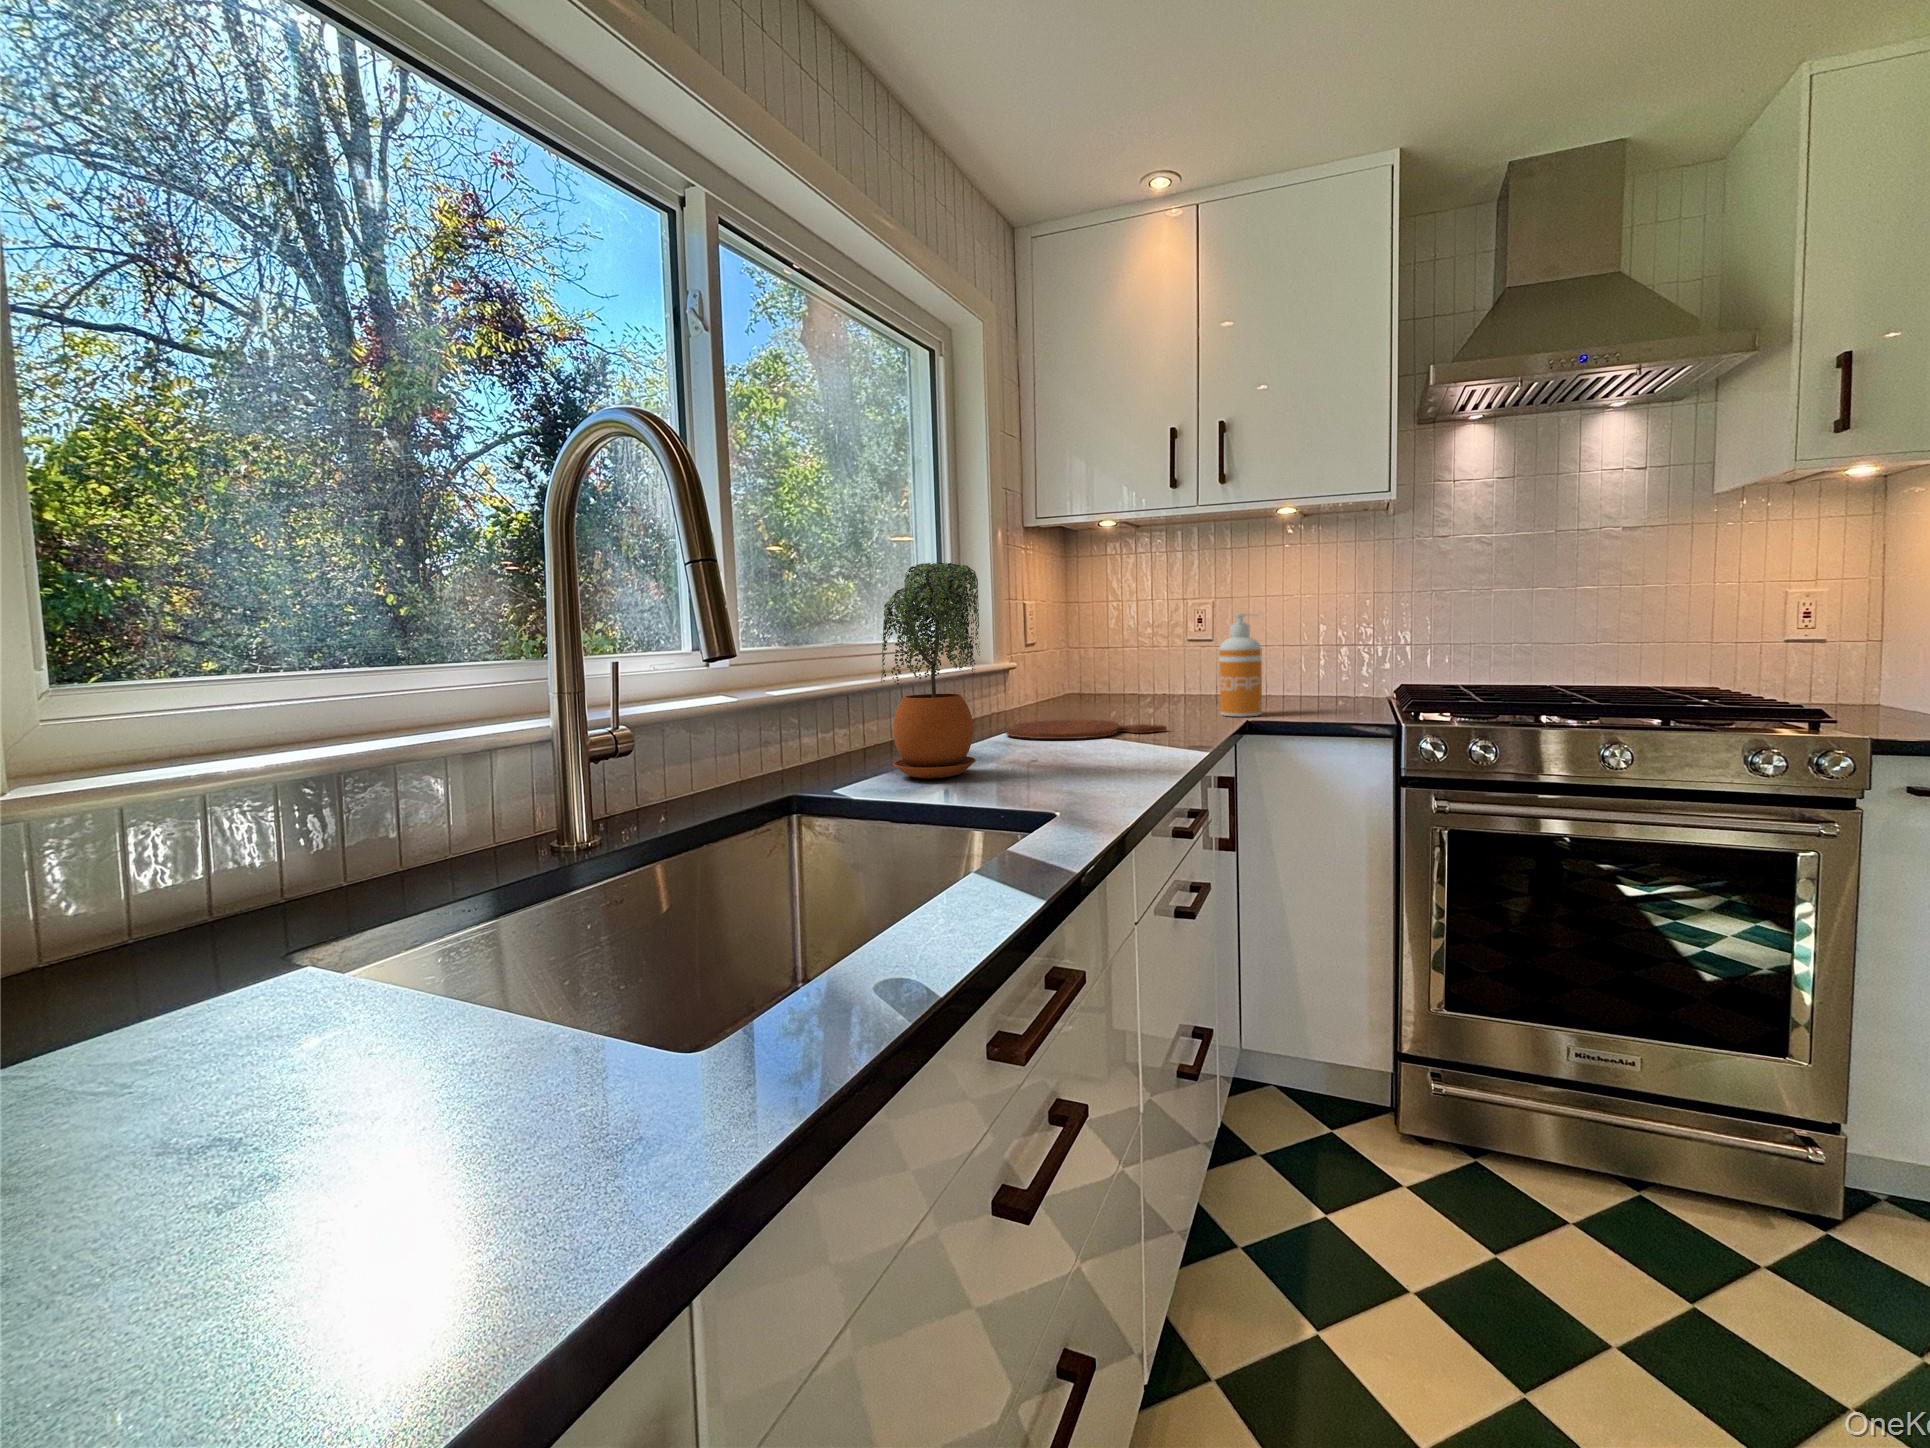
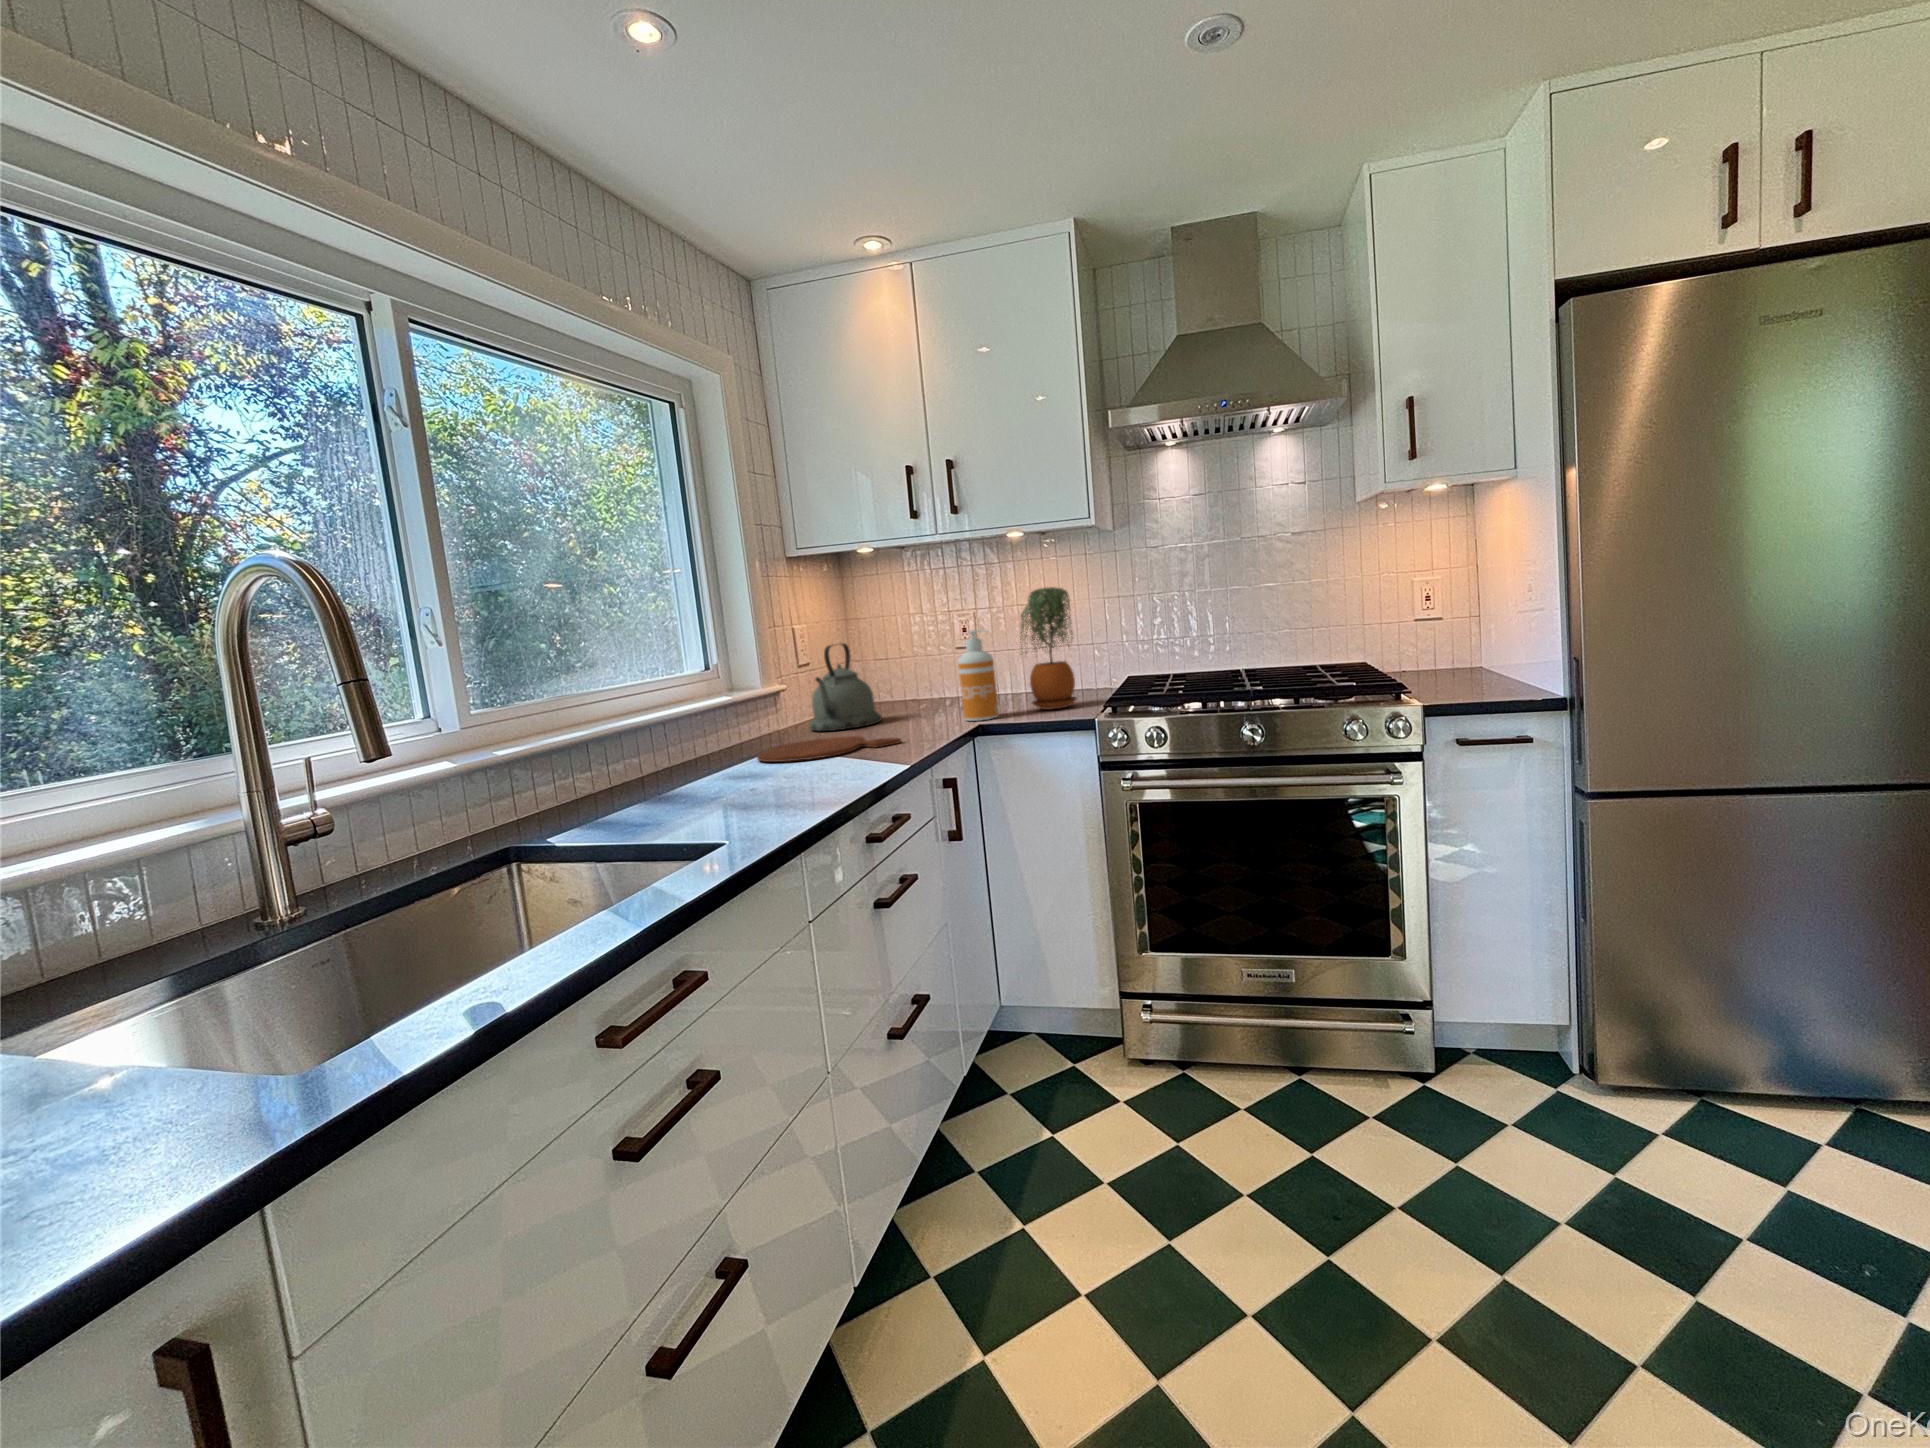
potted plant: present [881,563,980,778] -> present [1020,587,1077,710]
kettle: none [1036,621,1116,714] -> present [809,643,882,731]

